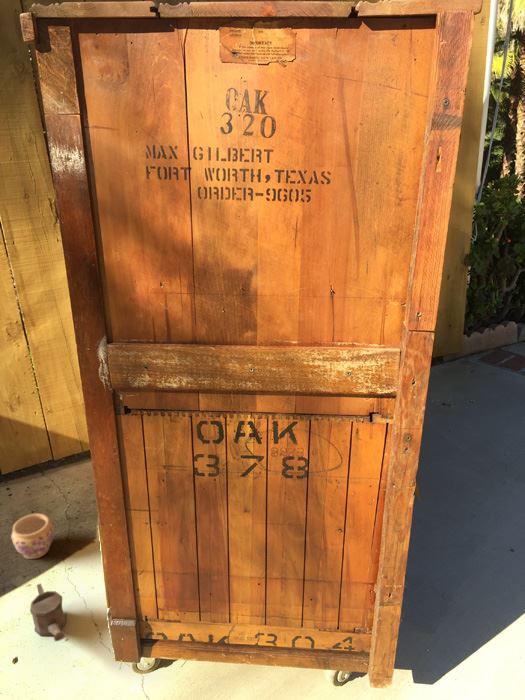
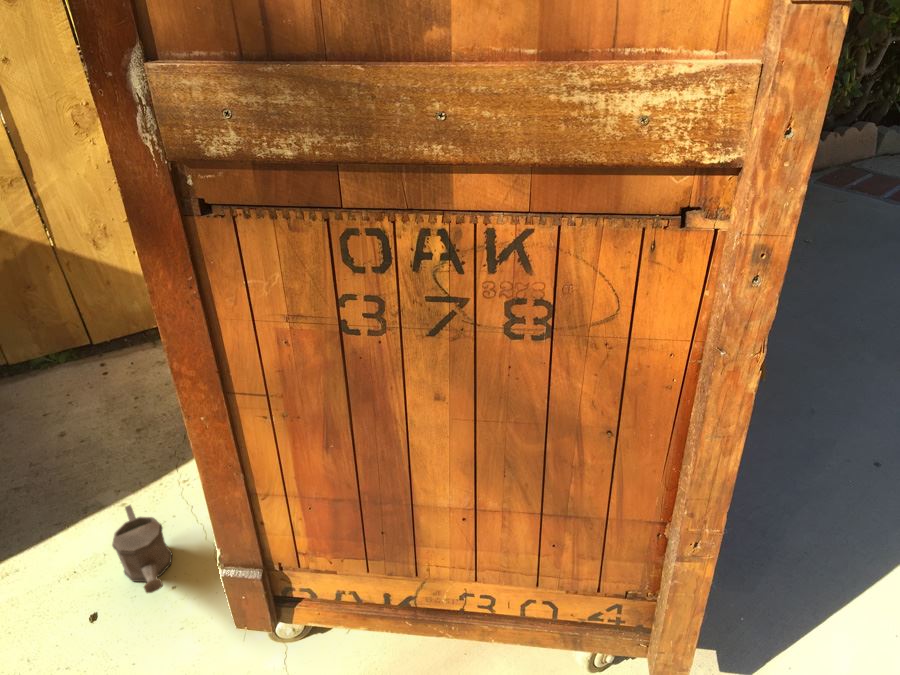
planter: present [11,514,53,559] -> none [92,401,158,468]

